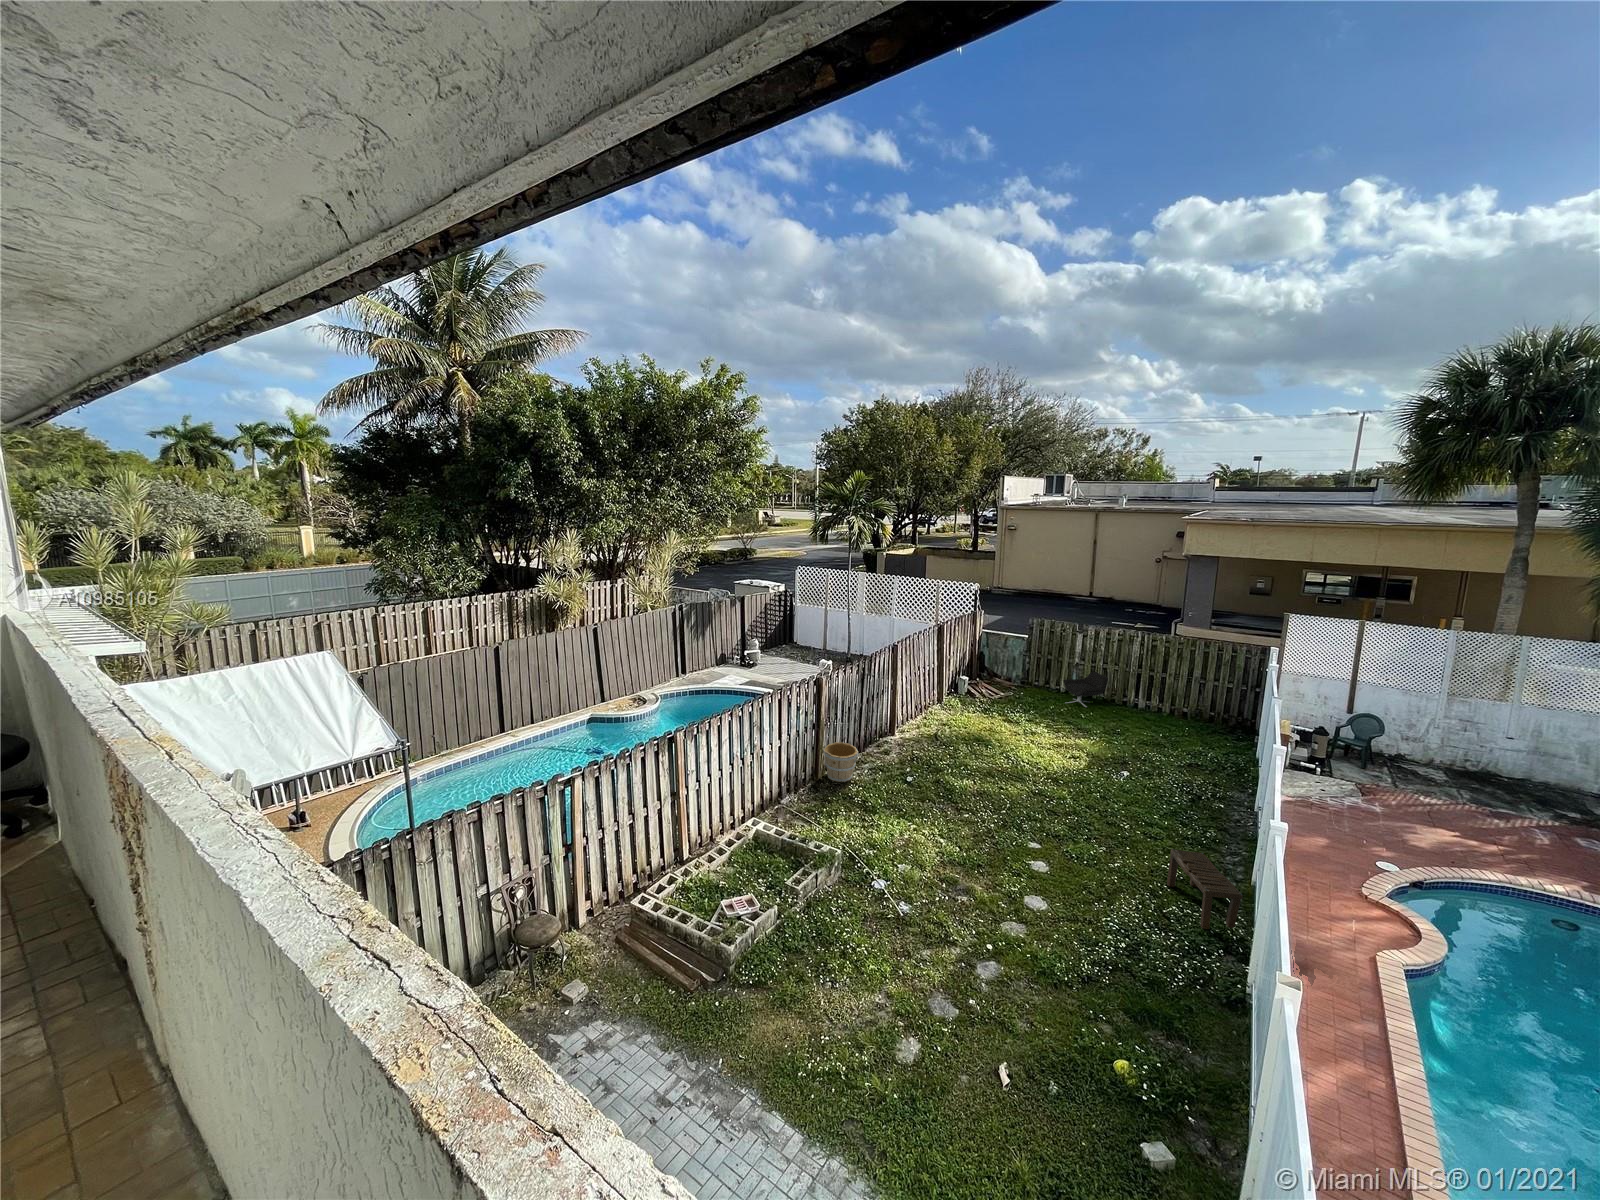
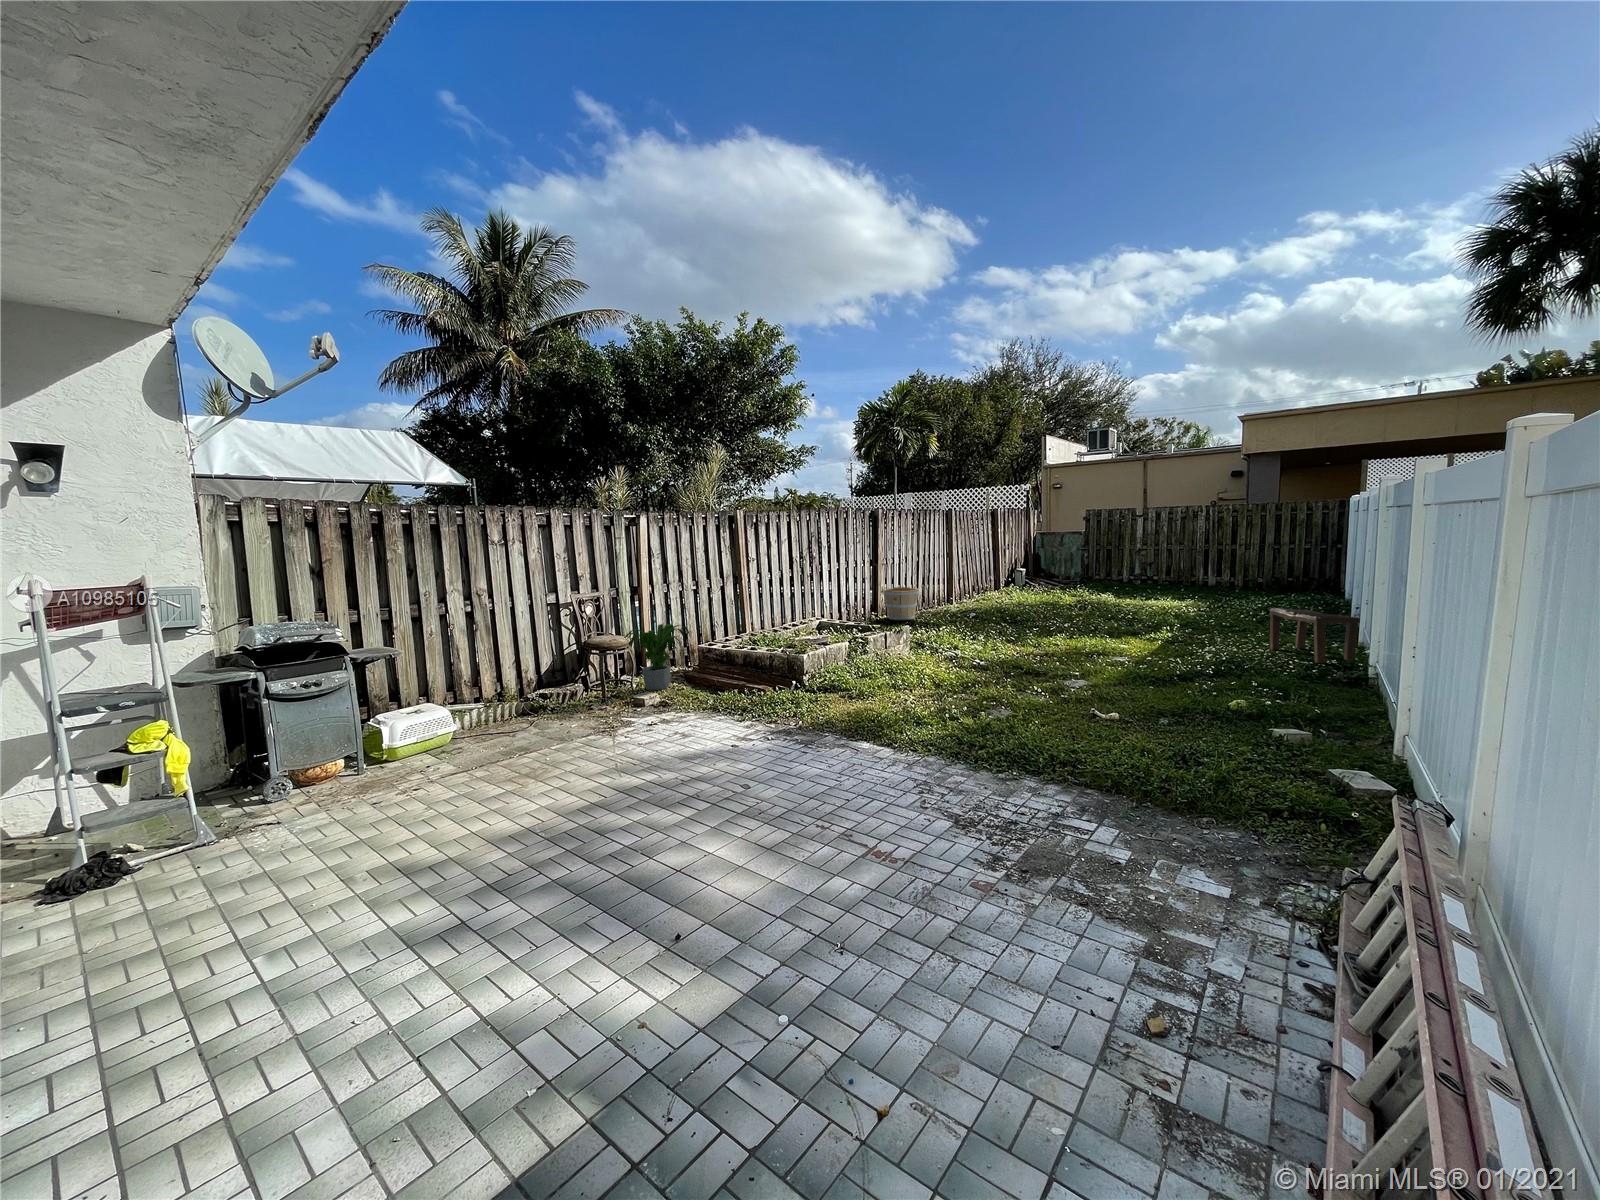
lounge chair: present [1064,672,1108,707] -> none [1126,554,1174,587]
potted plant: none [553,877,623,956] -> present [624,624,690,690]

